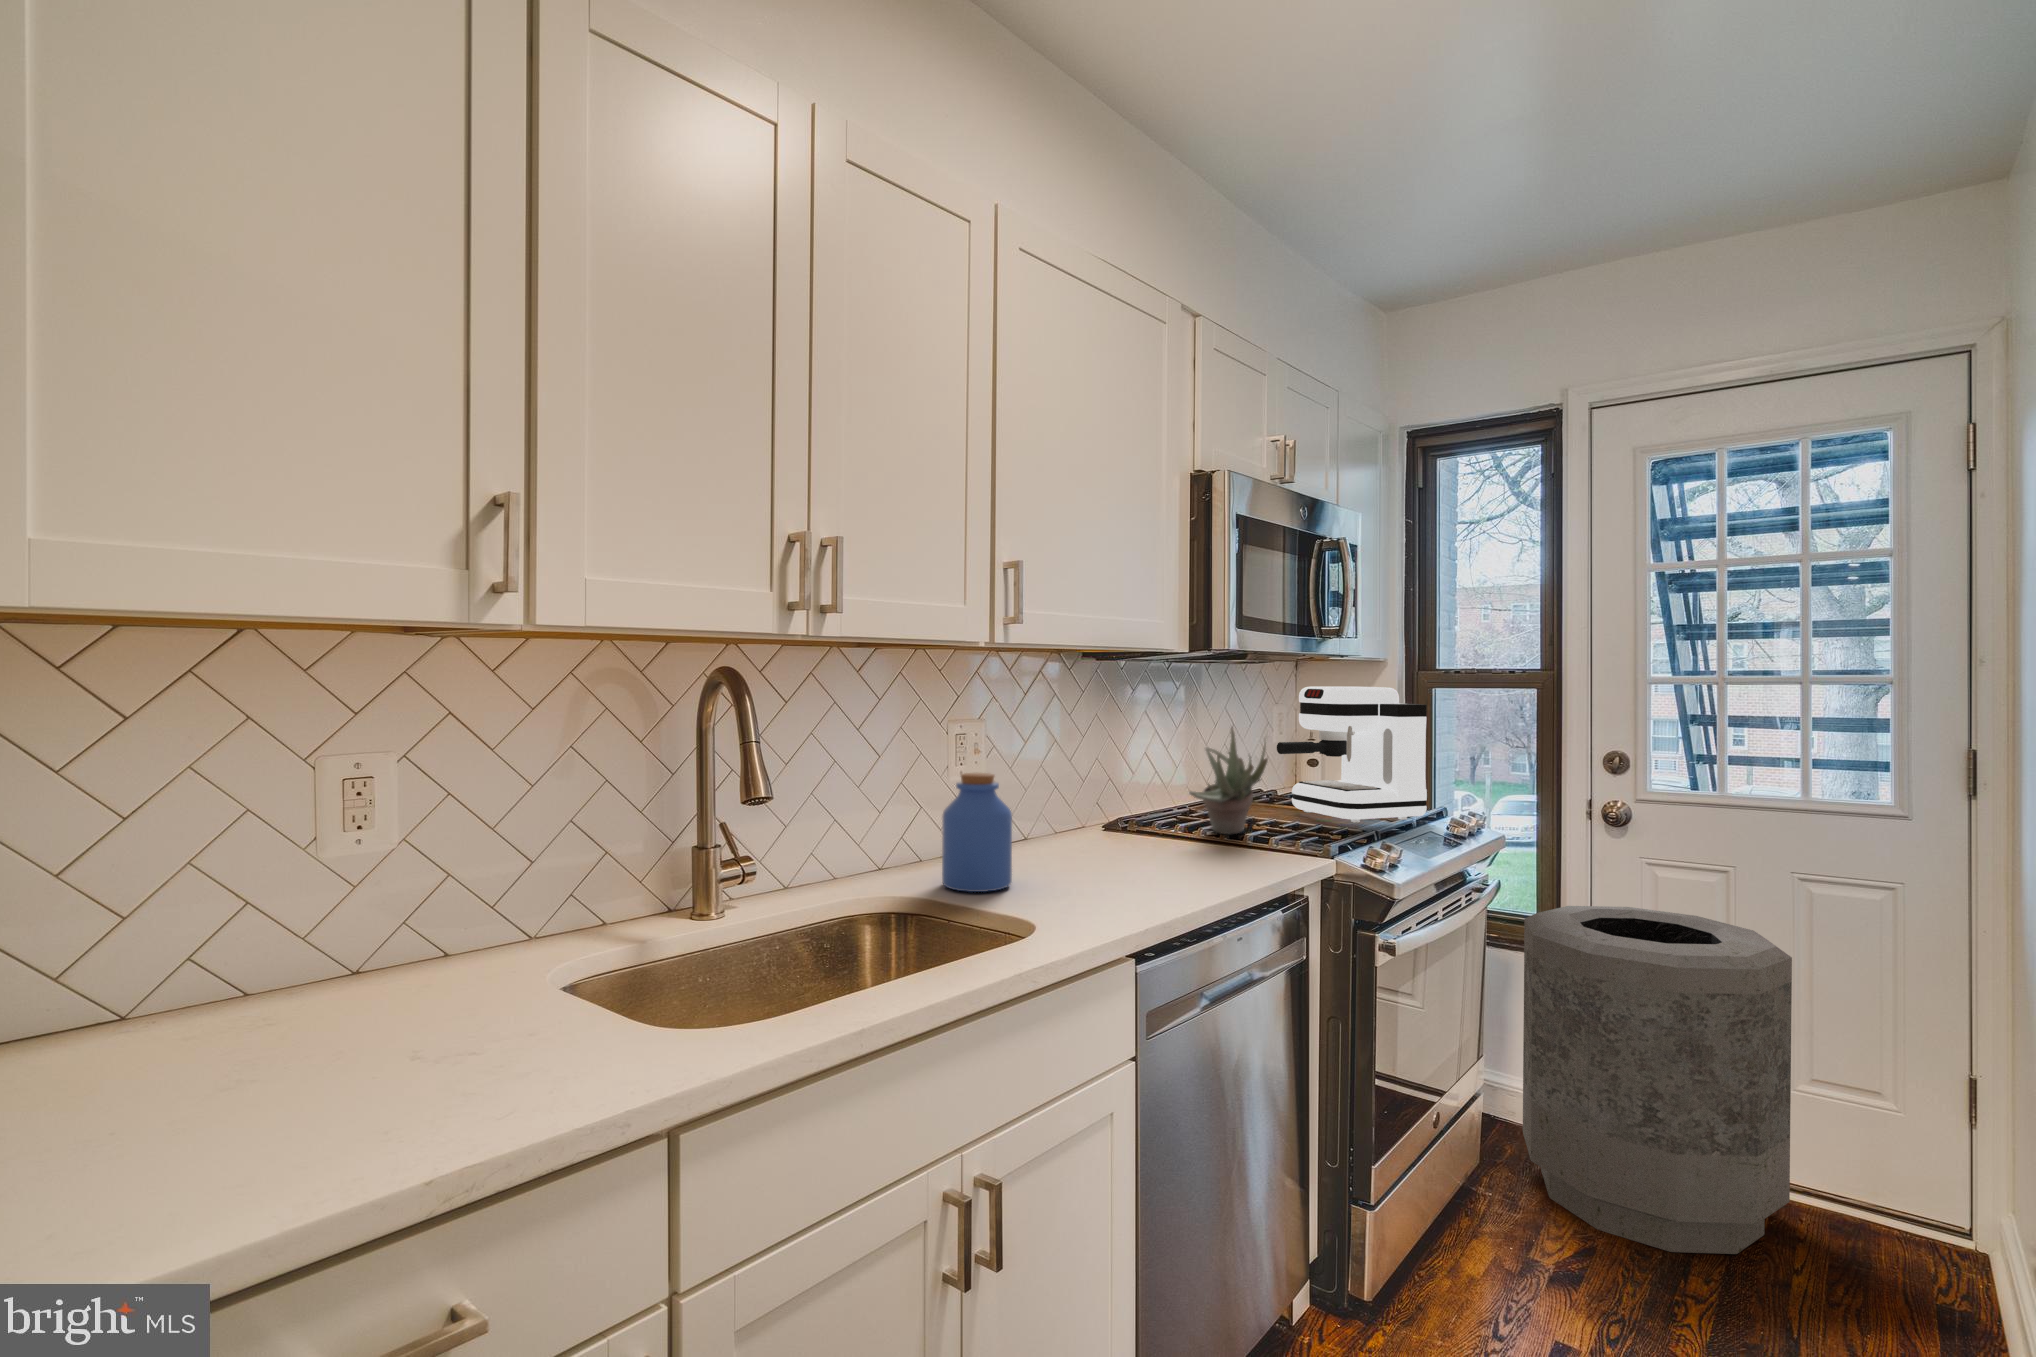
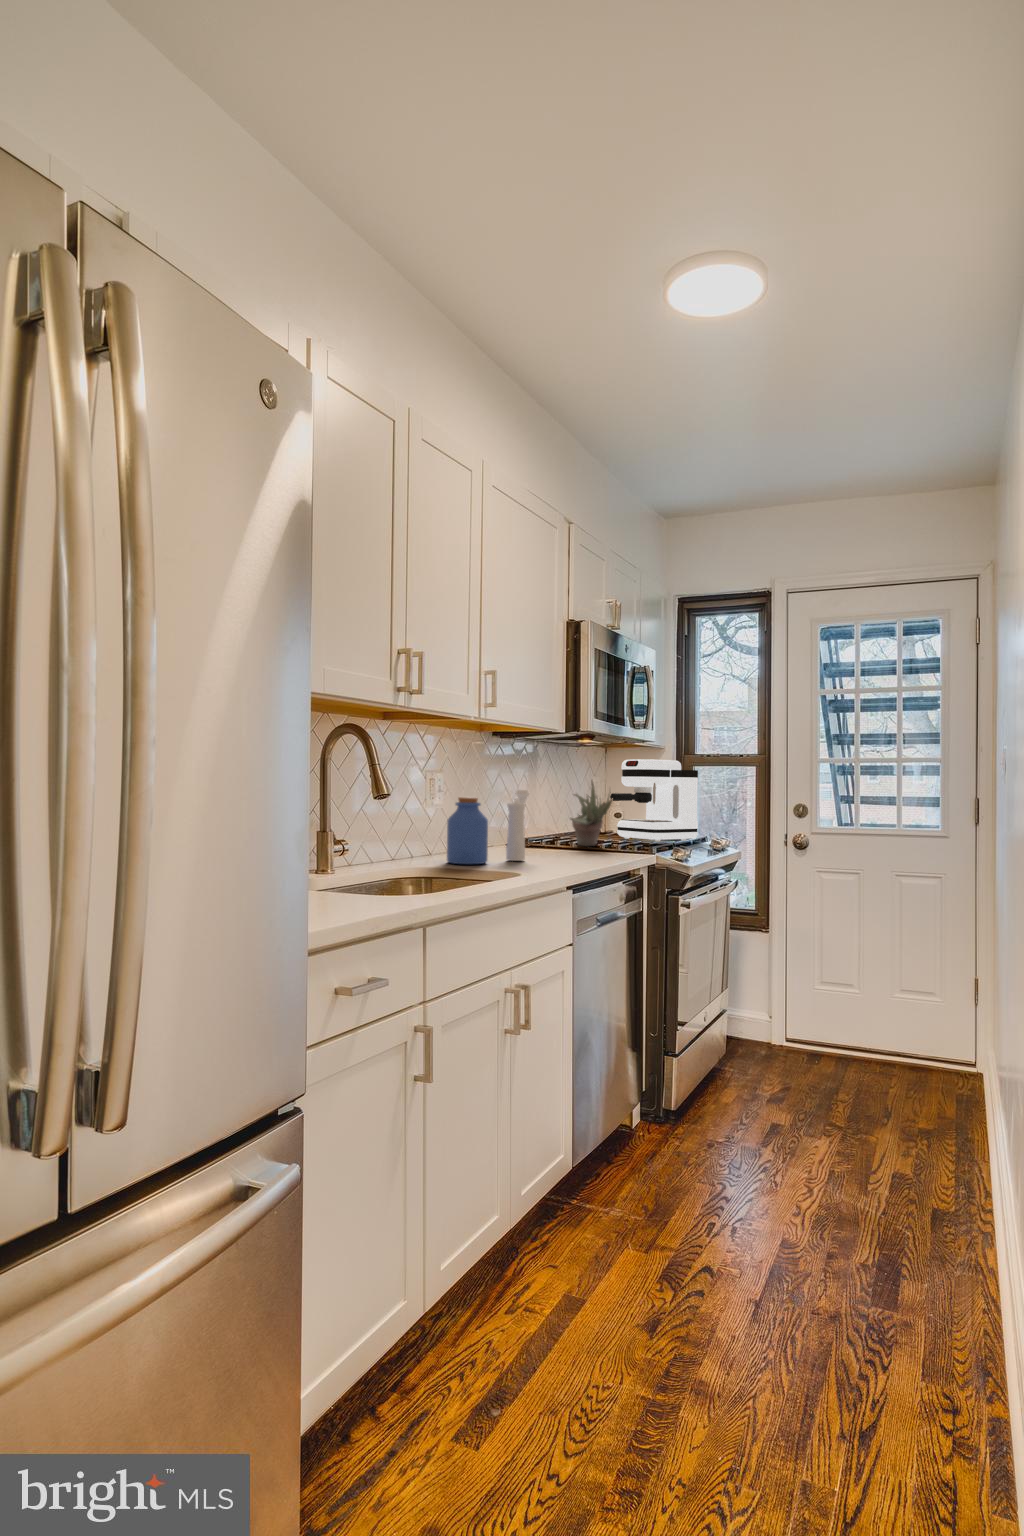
pepper mill: none [1053,753,1102,881] -> present [506,790,529,861]
trash can: present [1523,906,1792,1254] -> none [748,897,891,1086]

